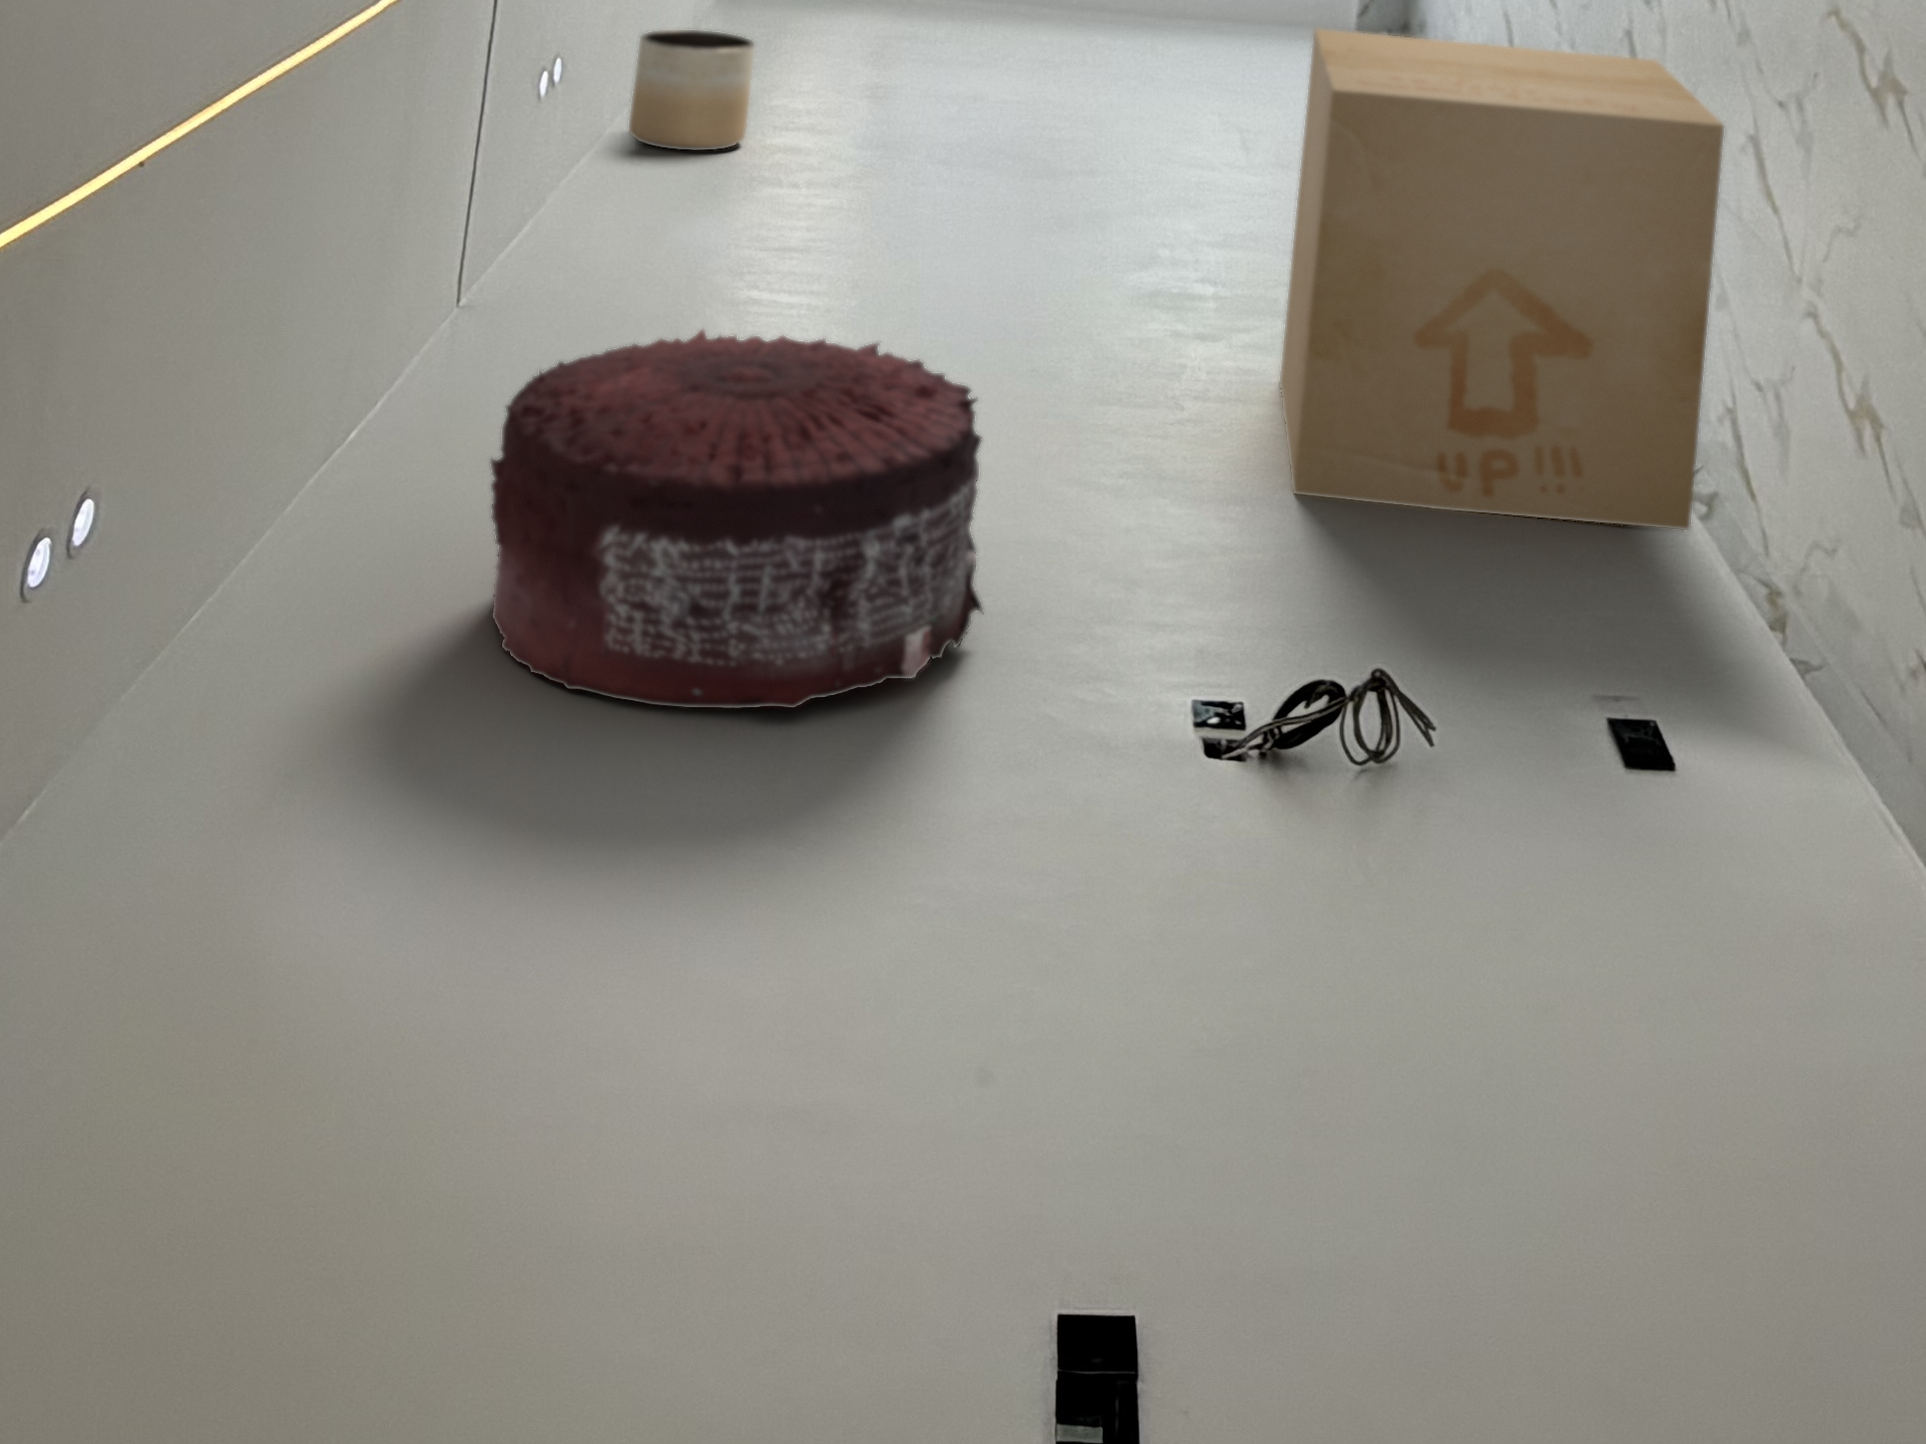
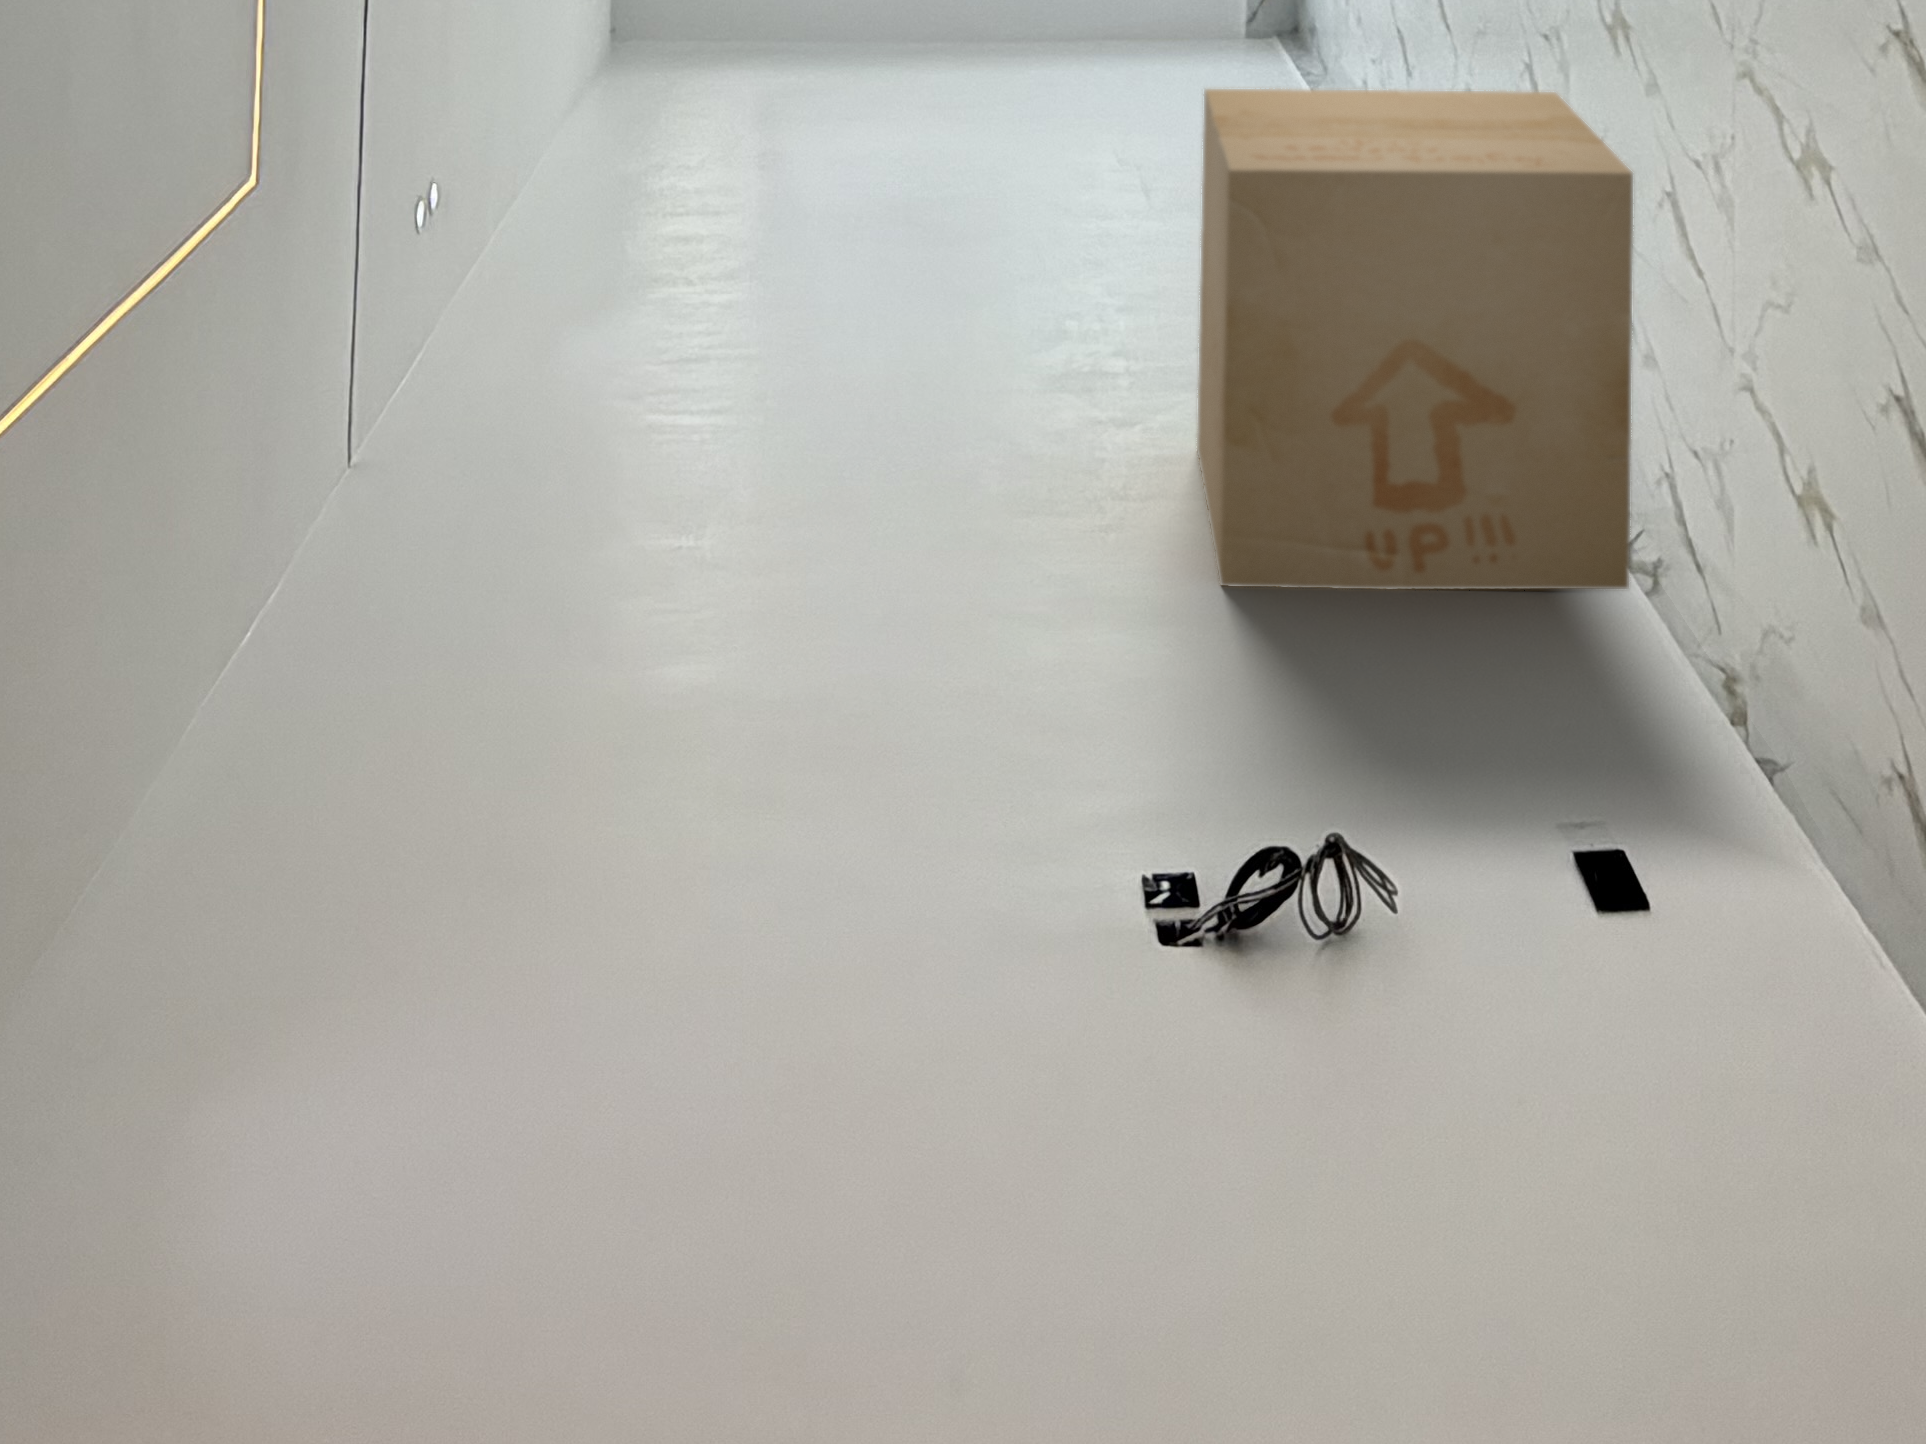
planter: present [629,30,754,150] -> none [518,108,639,233]
pouf: present [491,330,984,709] -> none [383,490,911,922]

